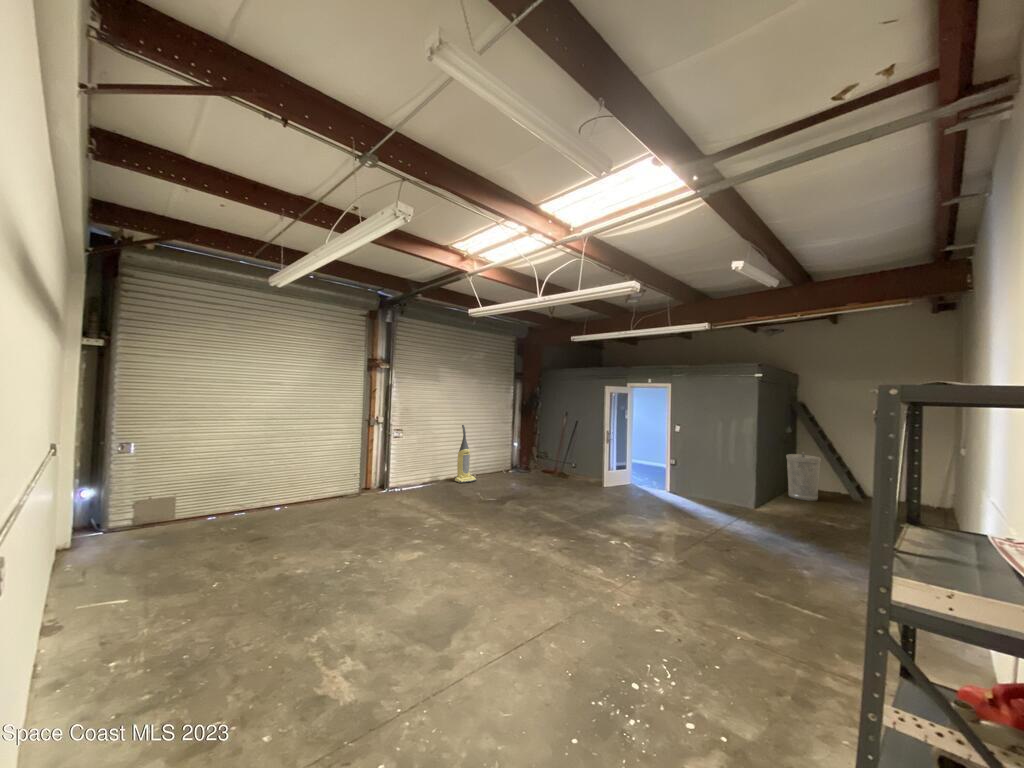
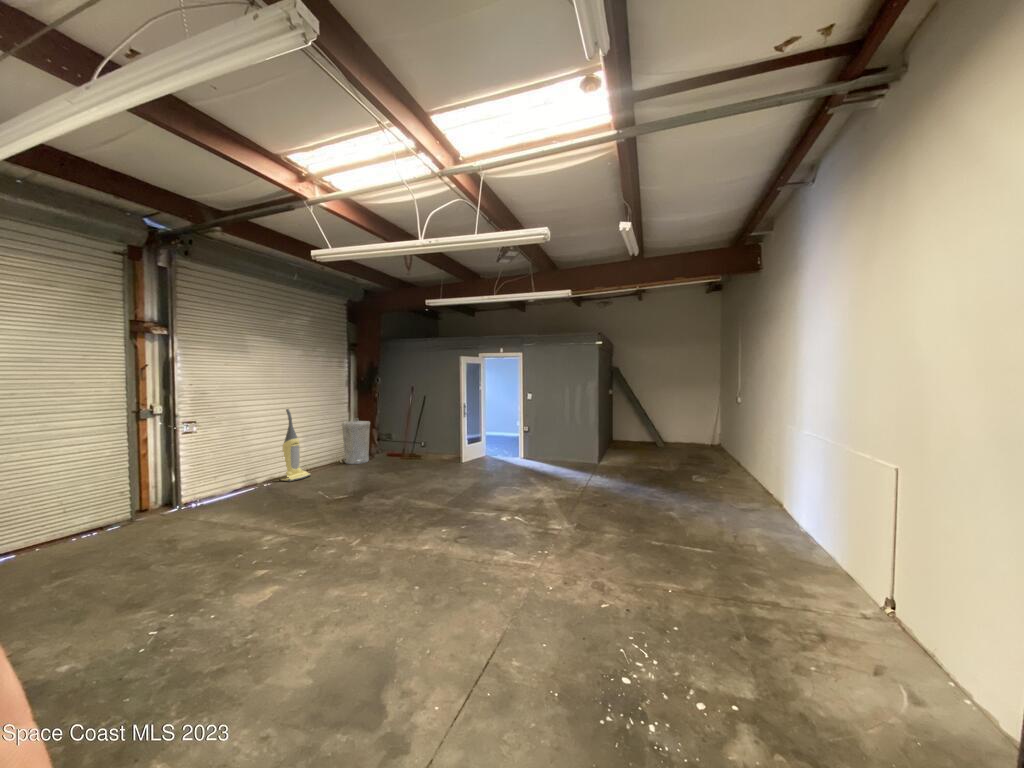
trash can: present [786,452,821,501] -> present [342,418,370,464]

